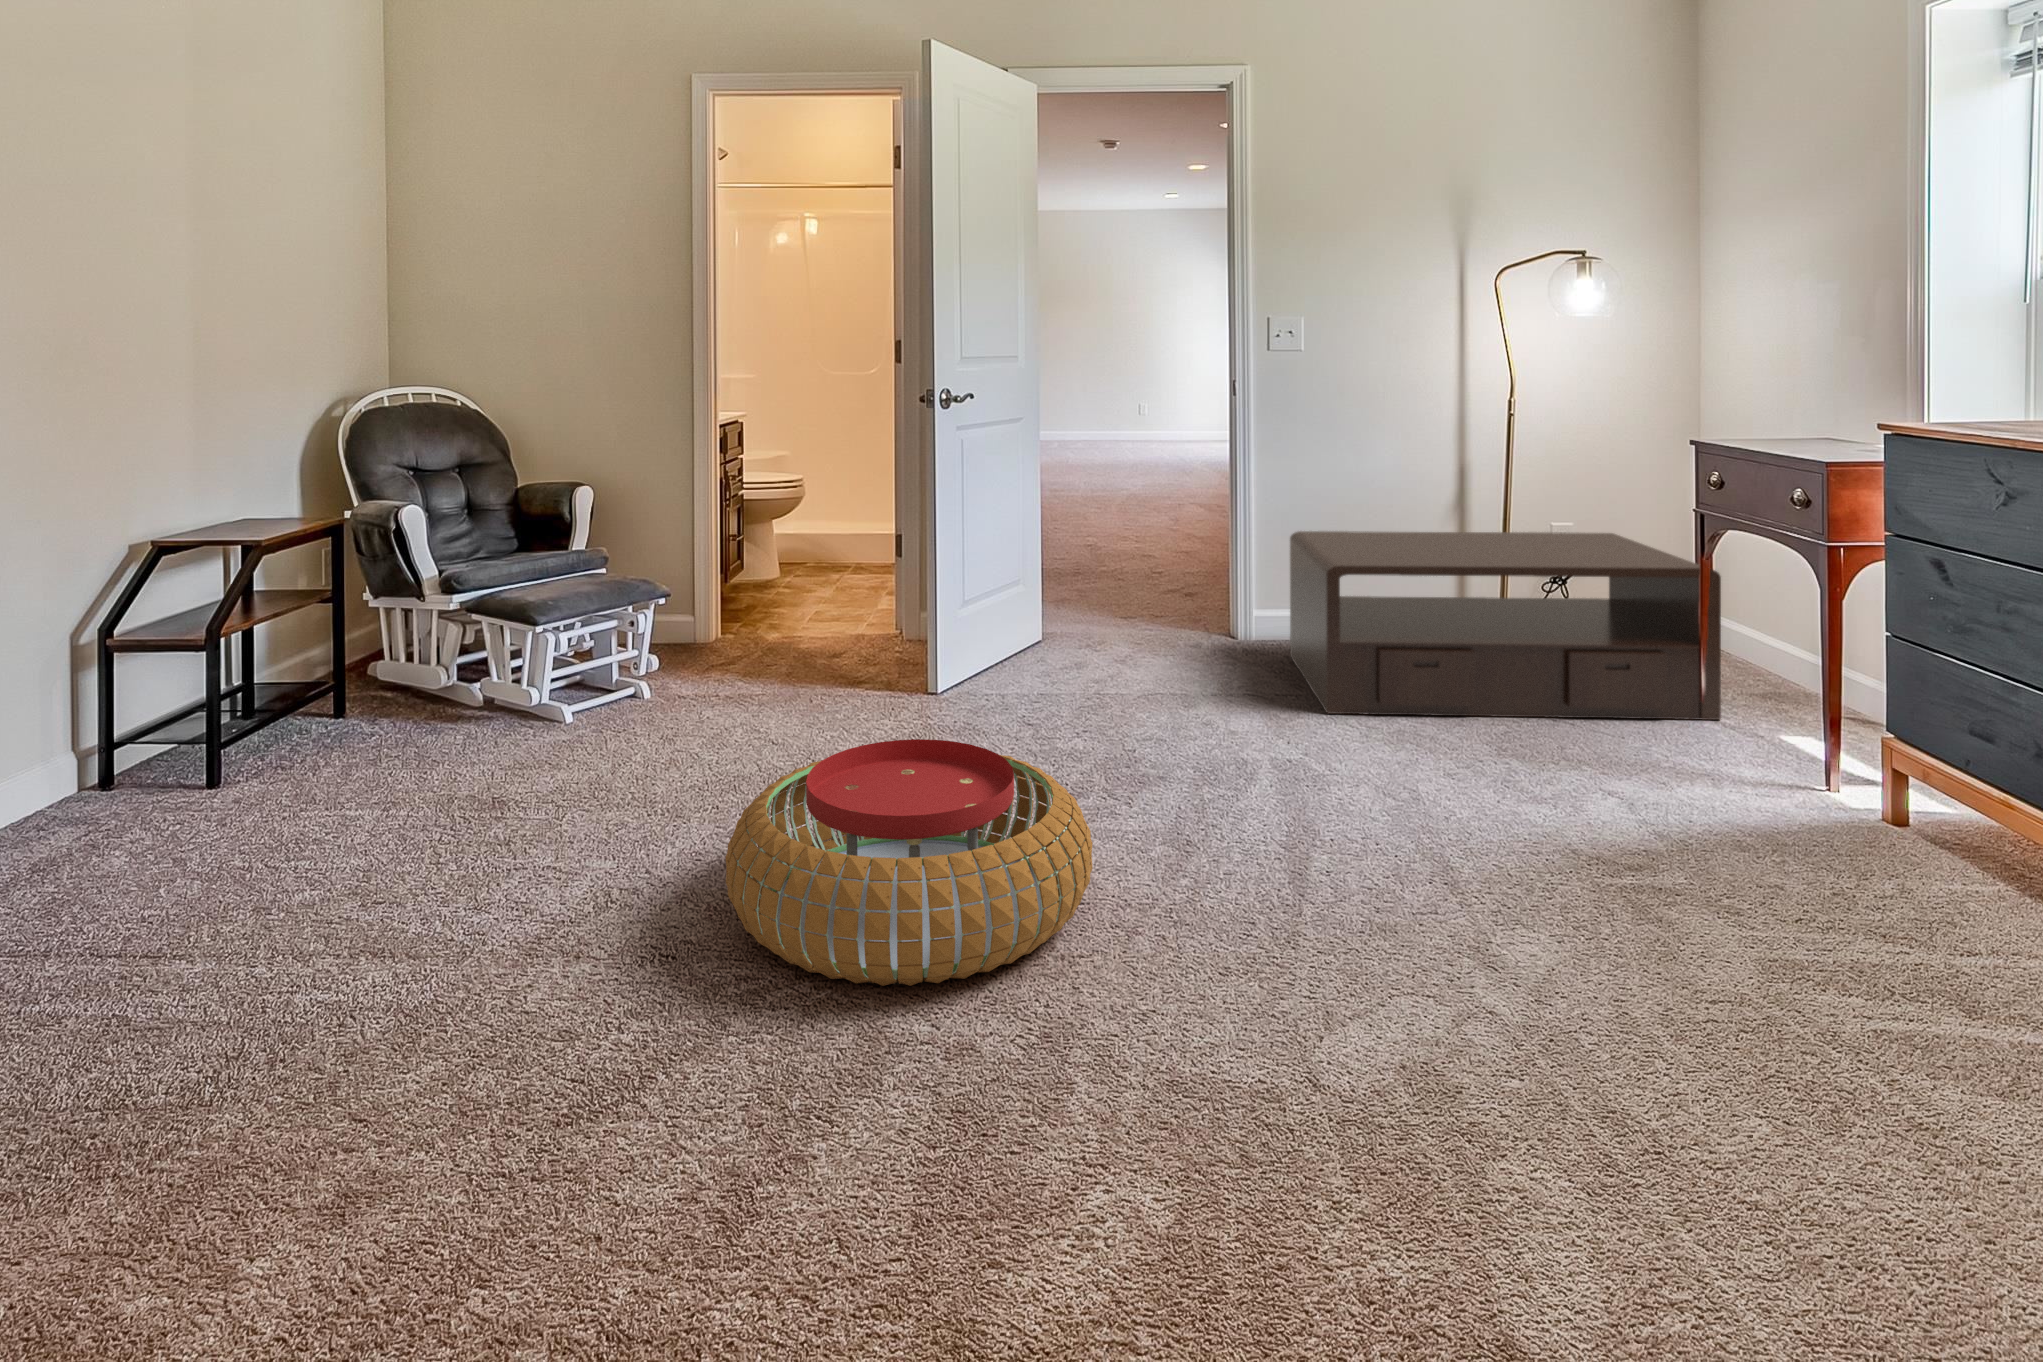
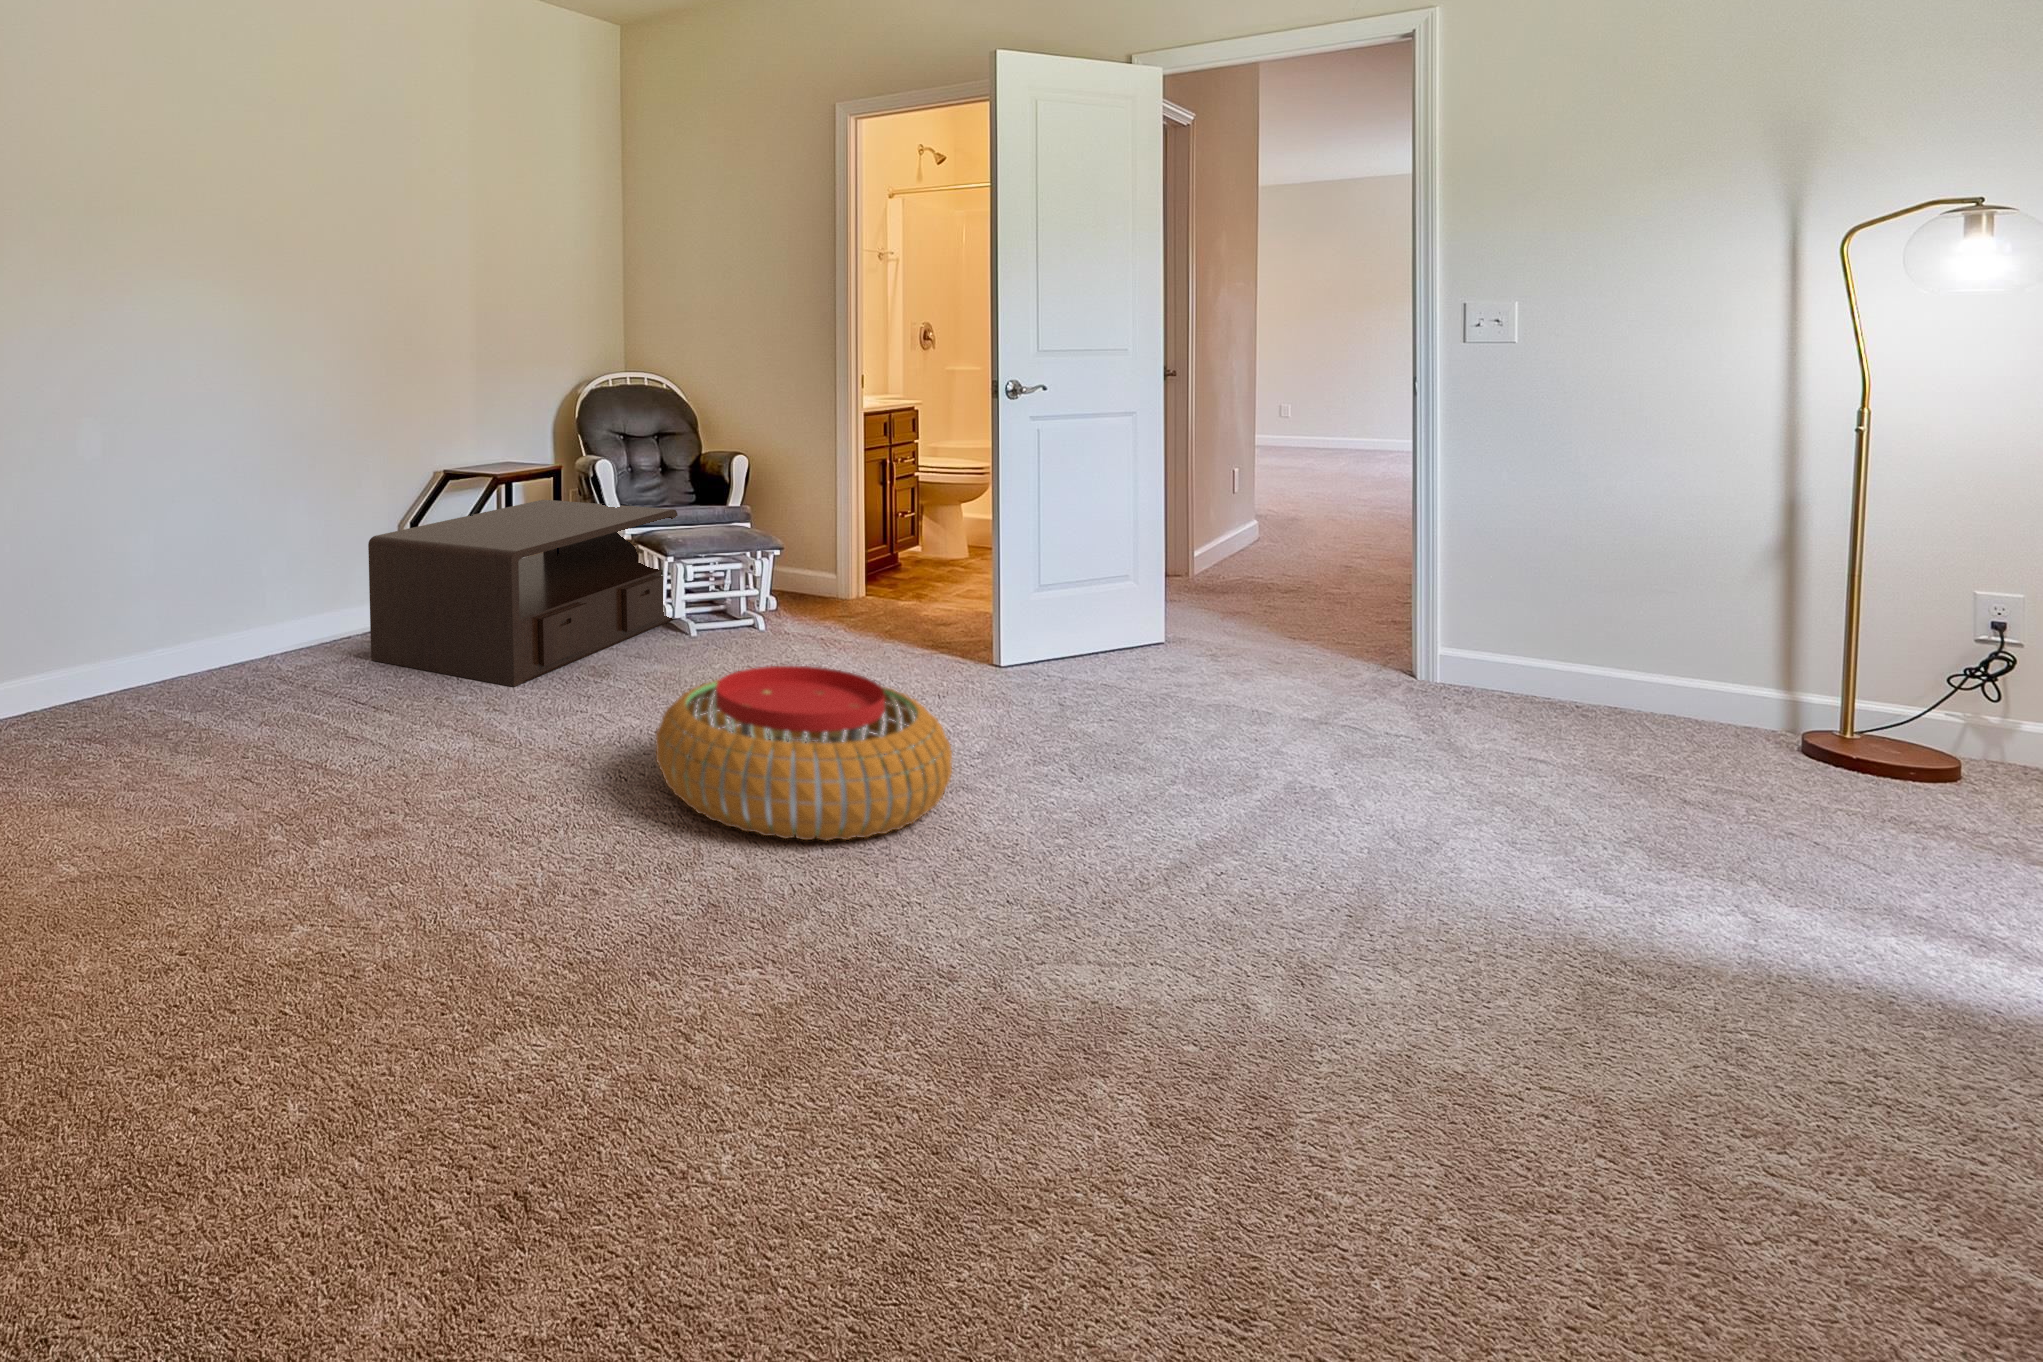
coffee table: present [1290,531,1721,720] -> present [368,500,678,687]

